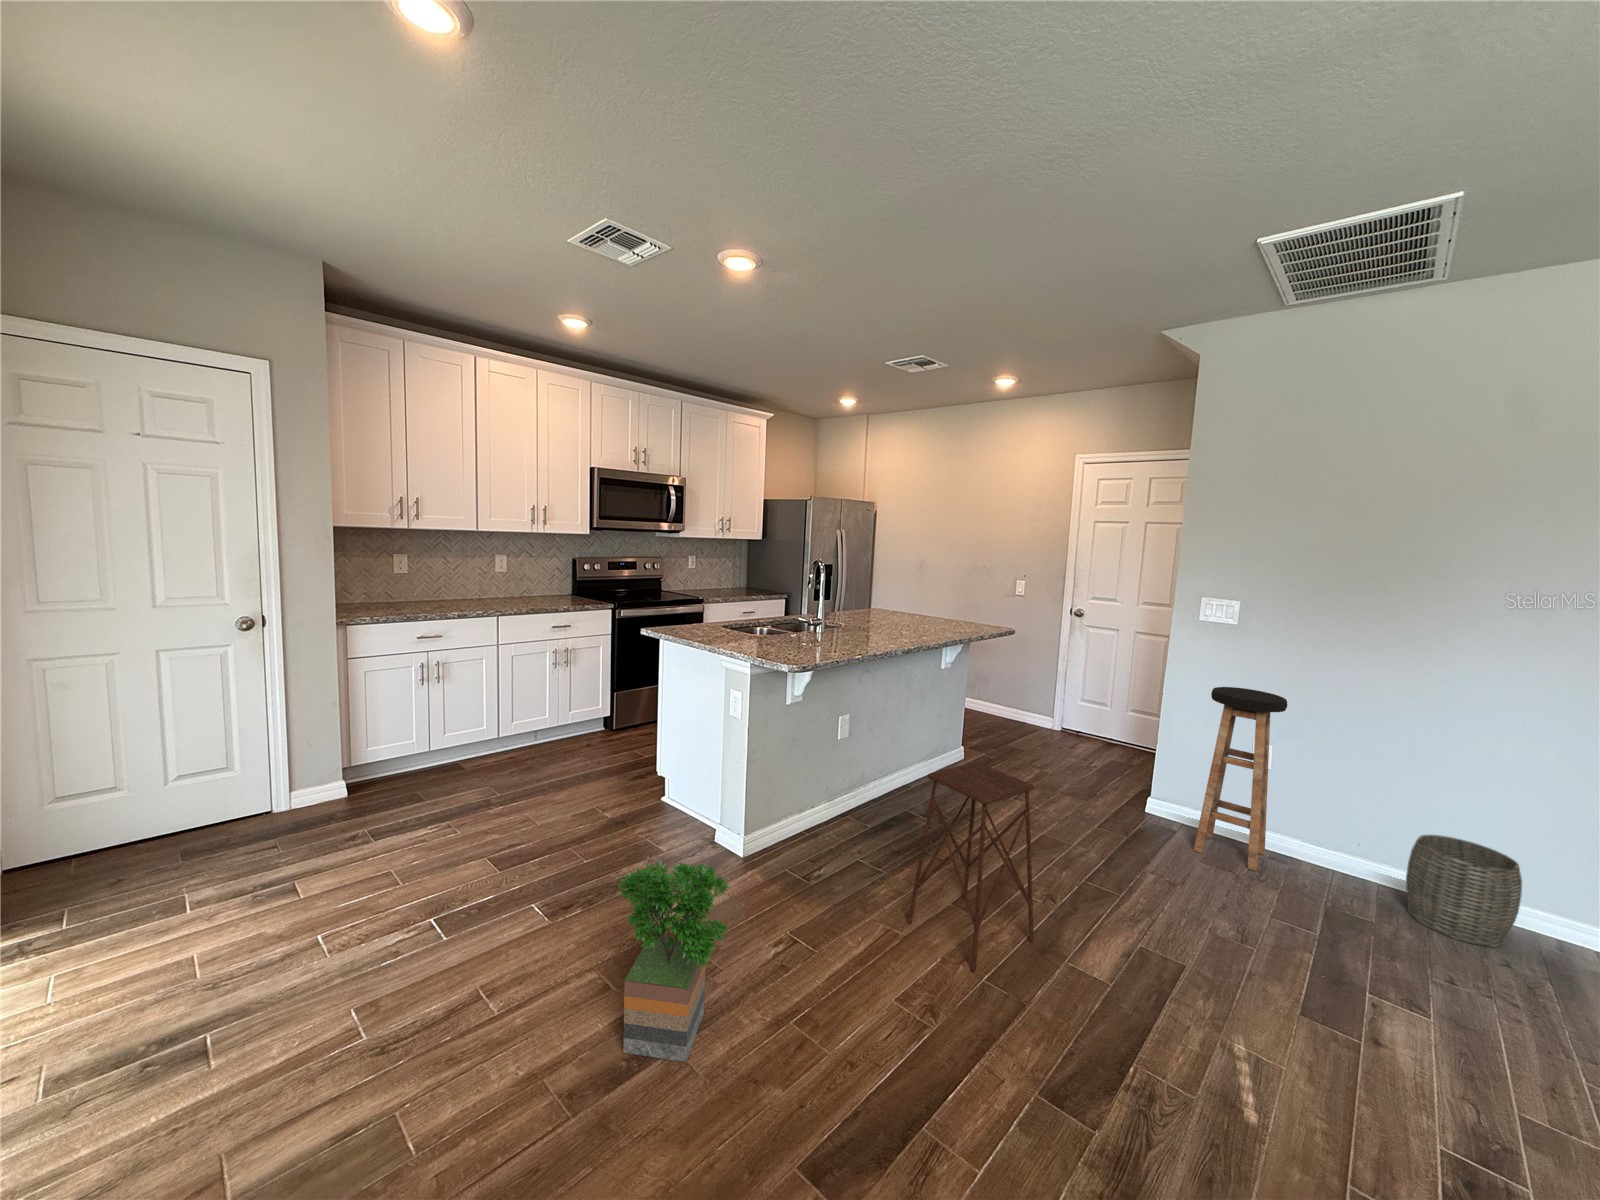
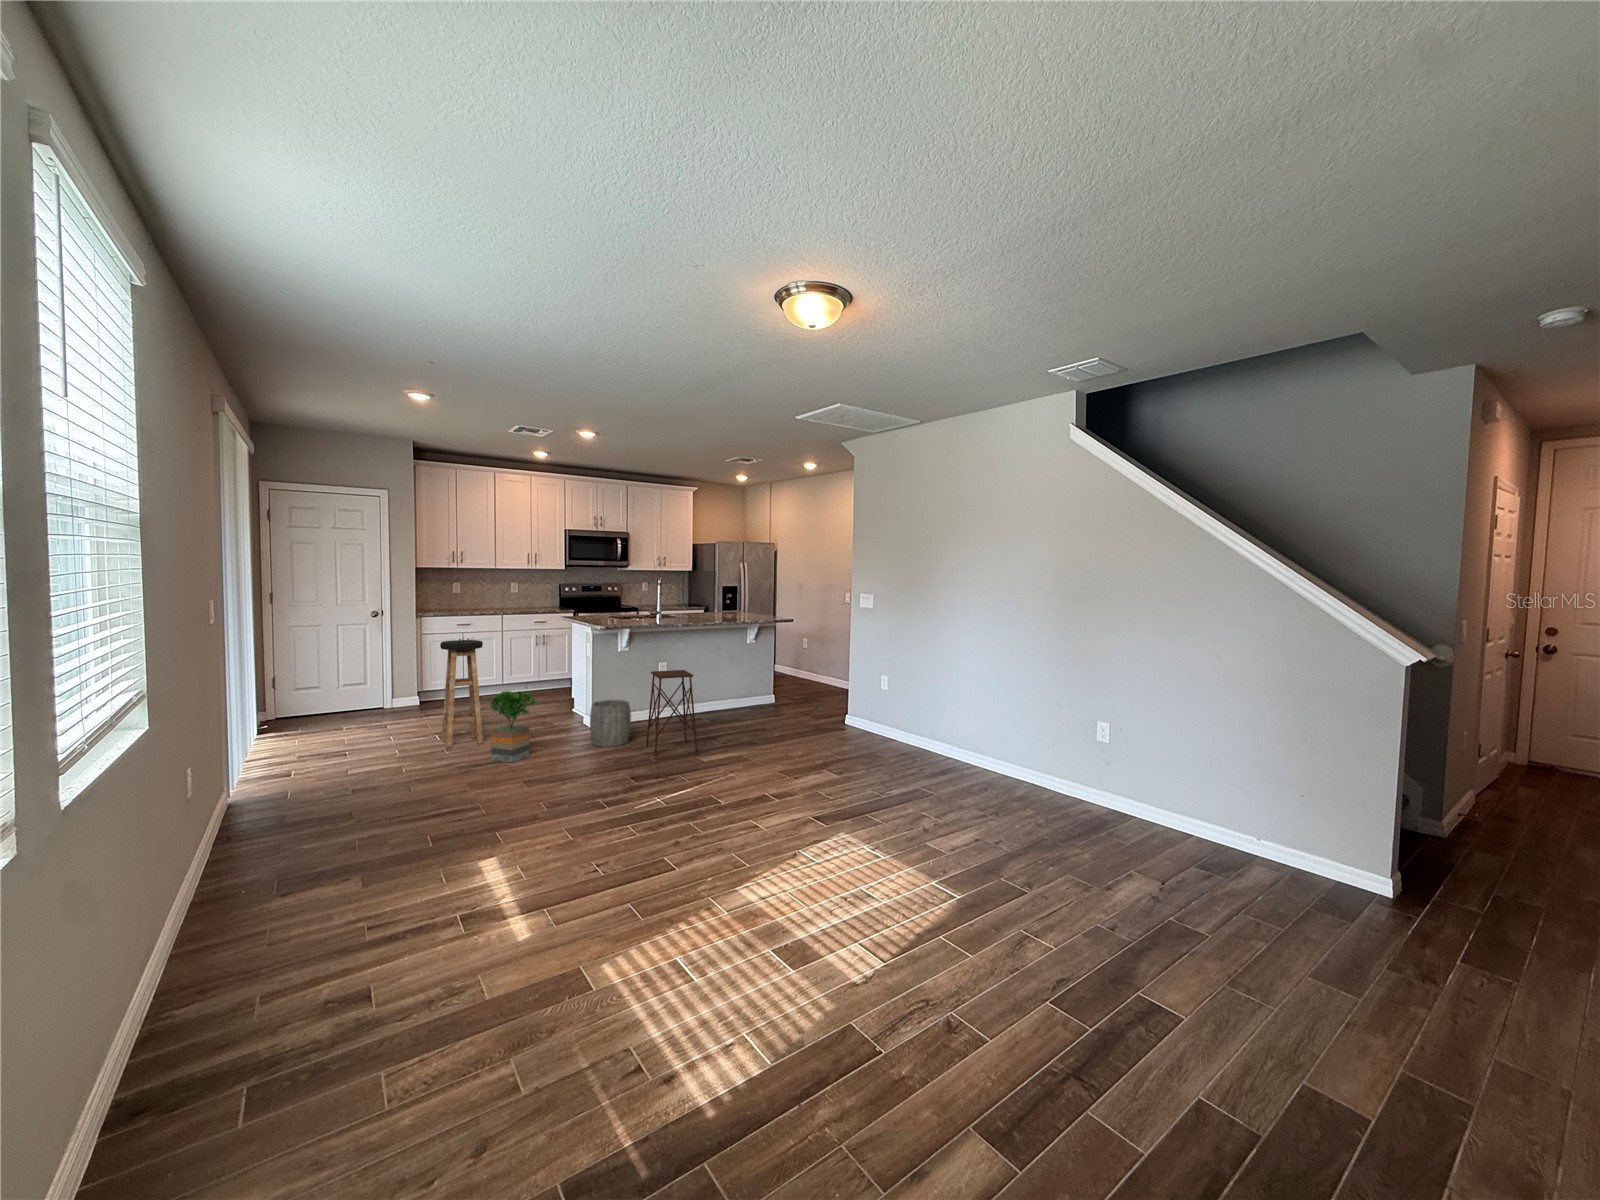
bar stool: present [1194,687,1287,871] -> present [440,640,483,748]
woven basket: present [1406,835,1522,947] -> present [590,700,631,747]

